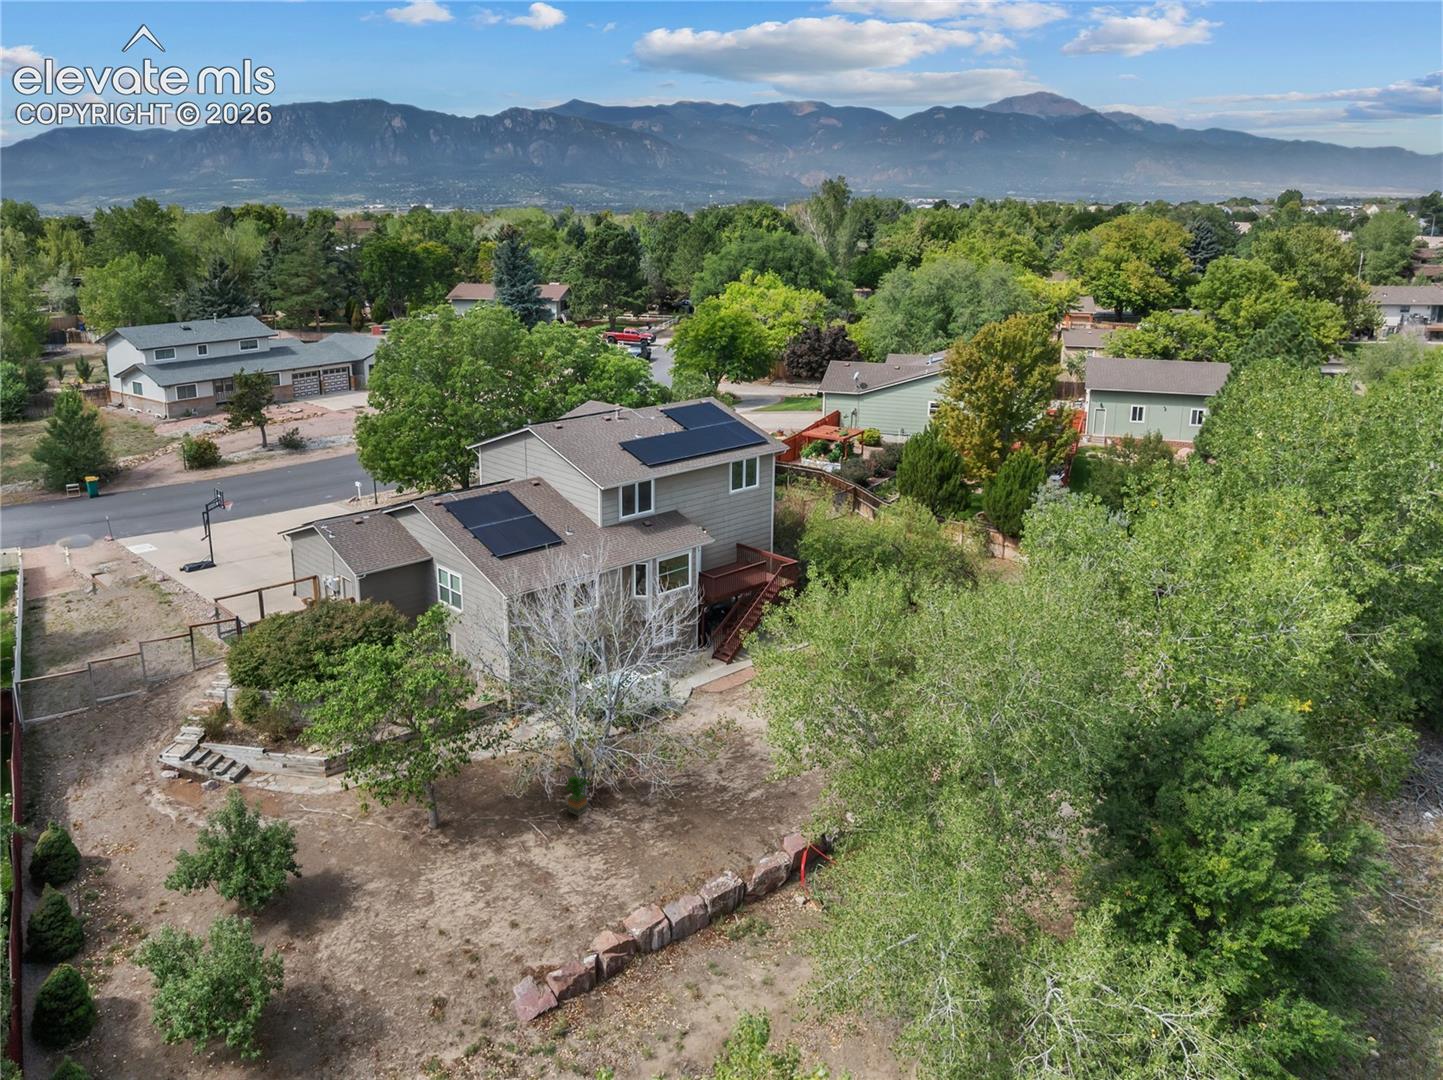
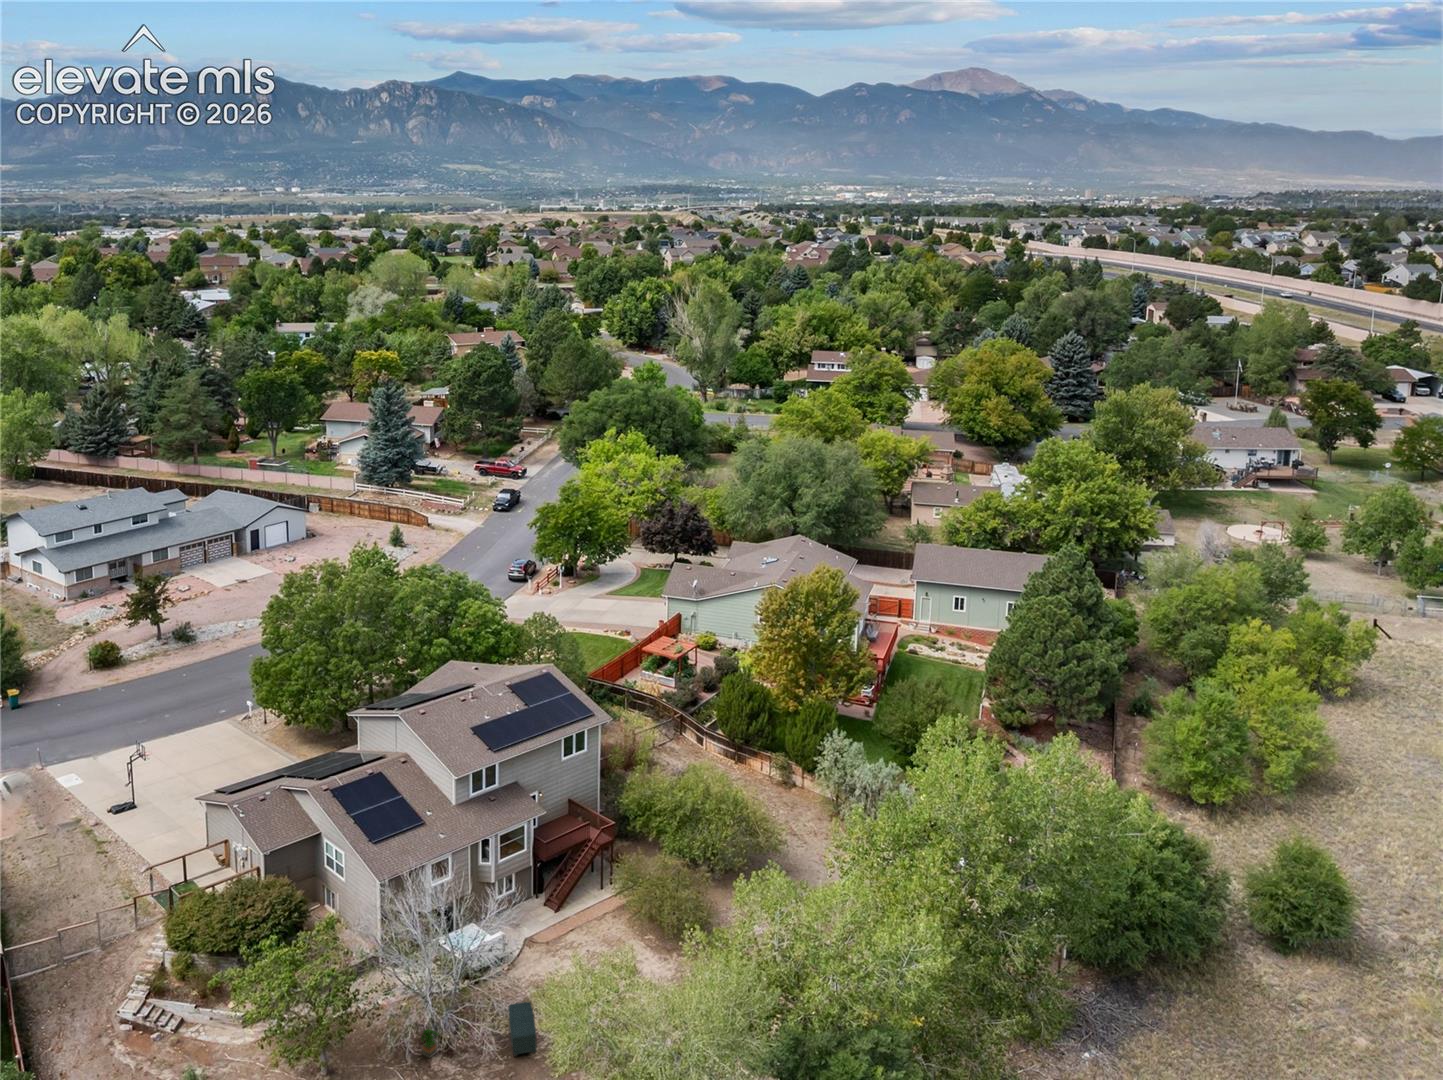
bench: none [684,750,727,818] -> present [508,1002,537,1057]

